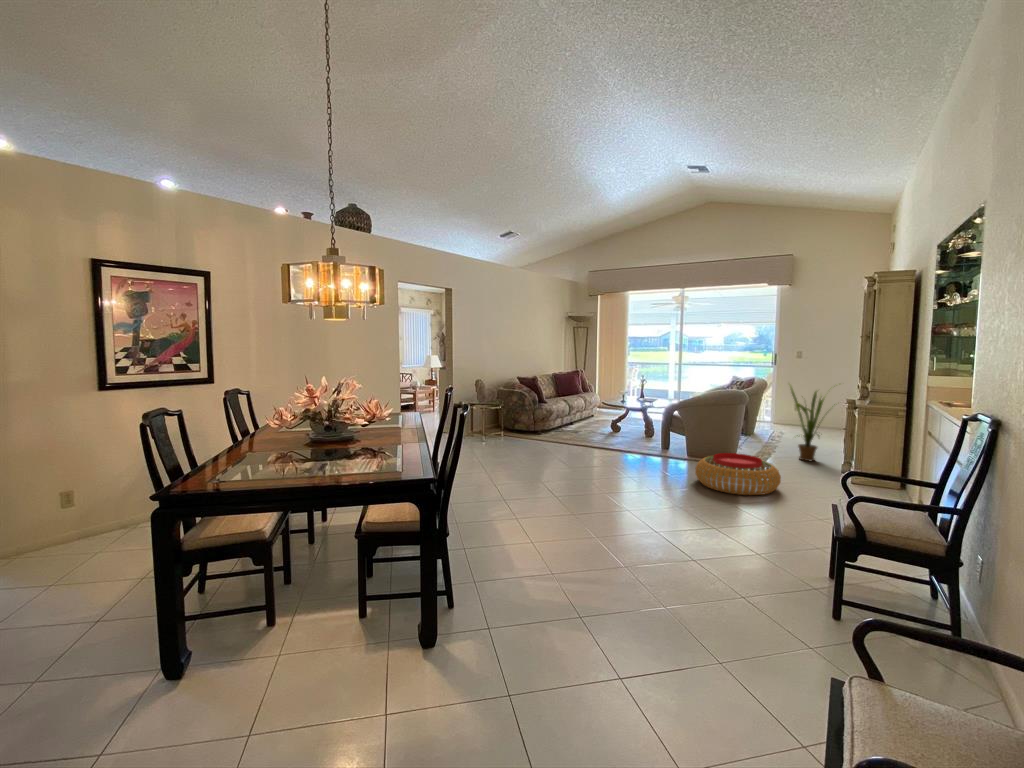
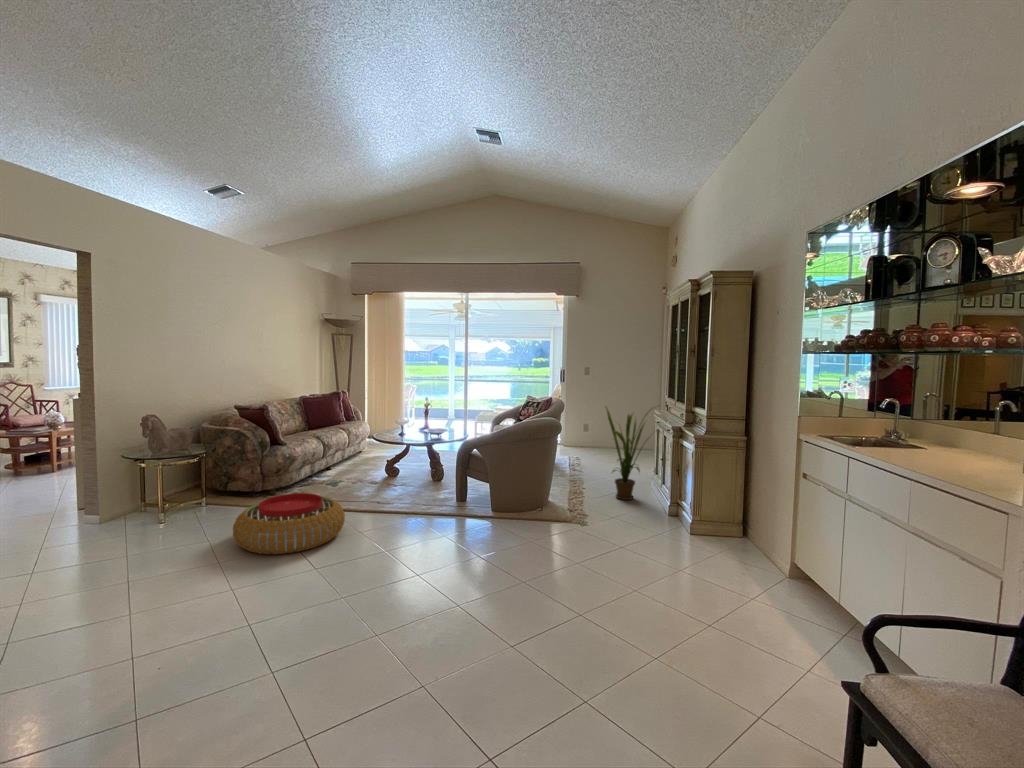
pouf: present [695,453,781,495] -> present [233,493,345,554]

